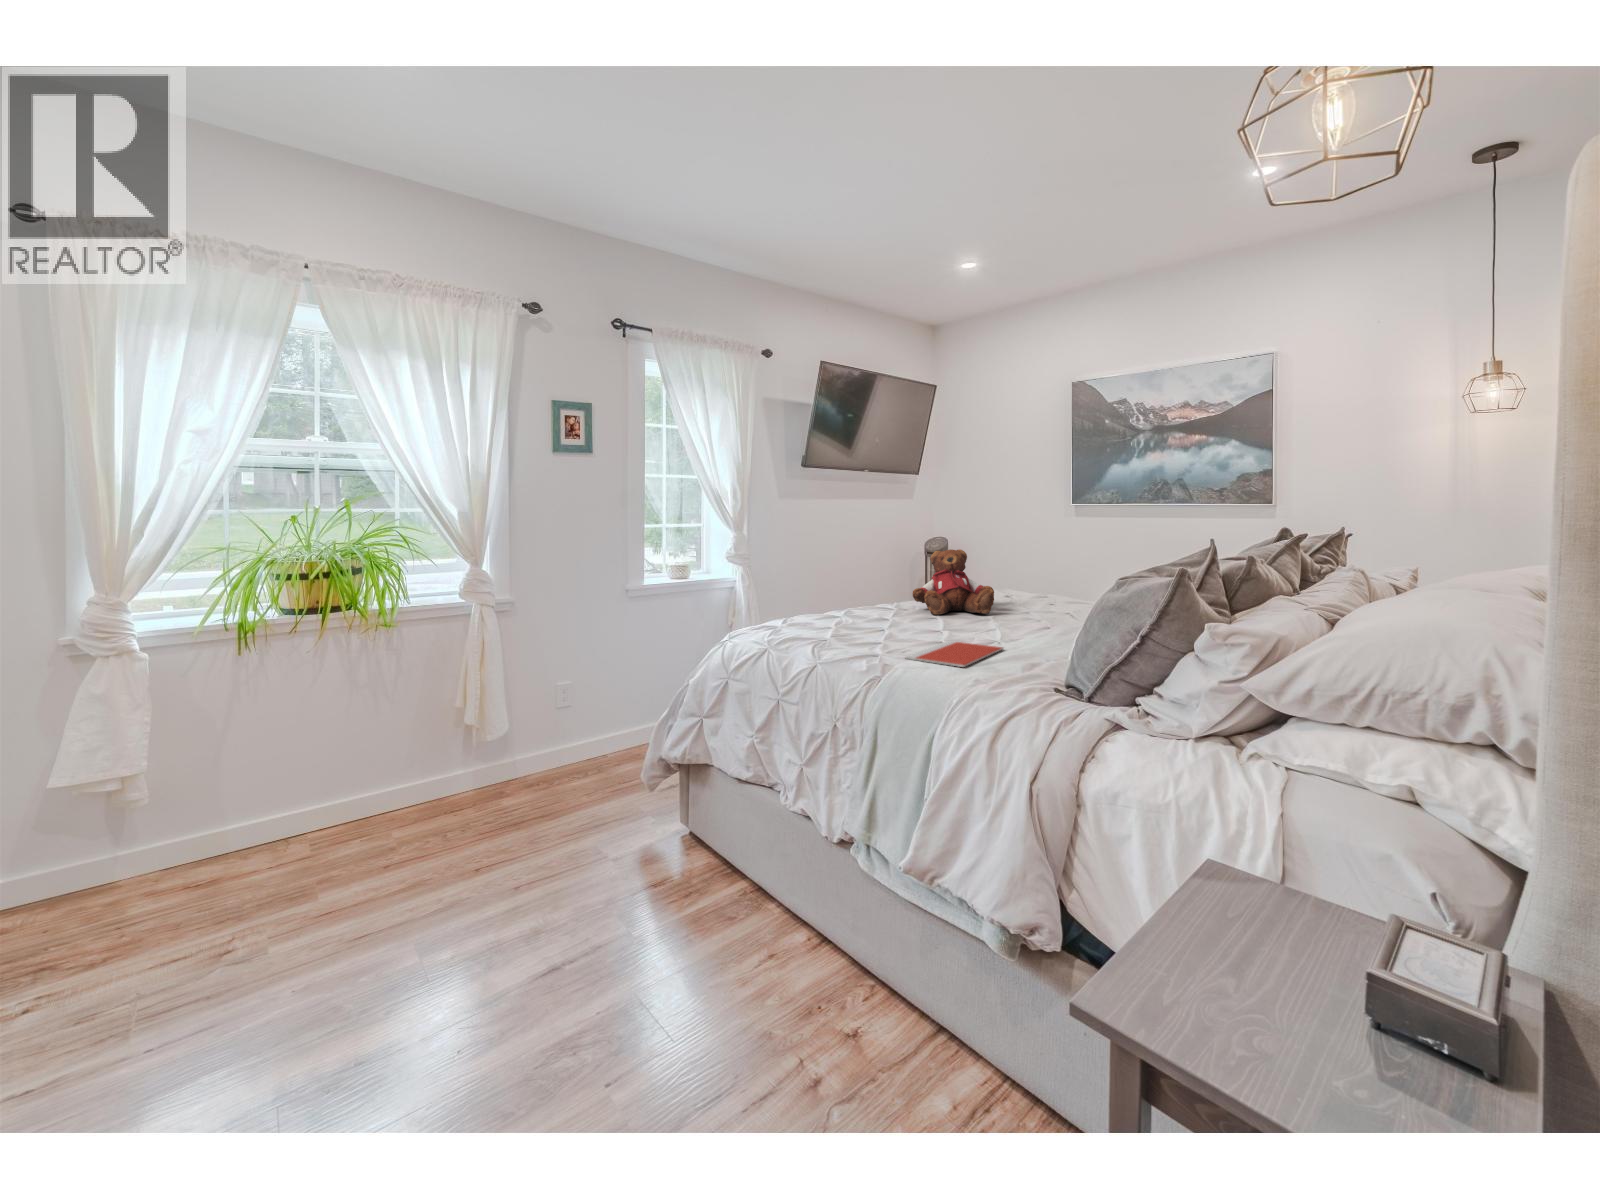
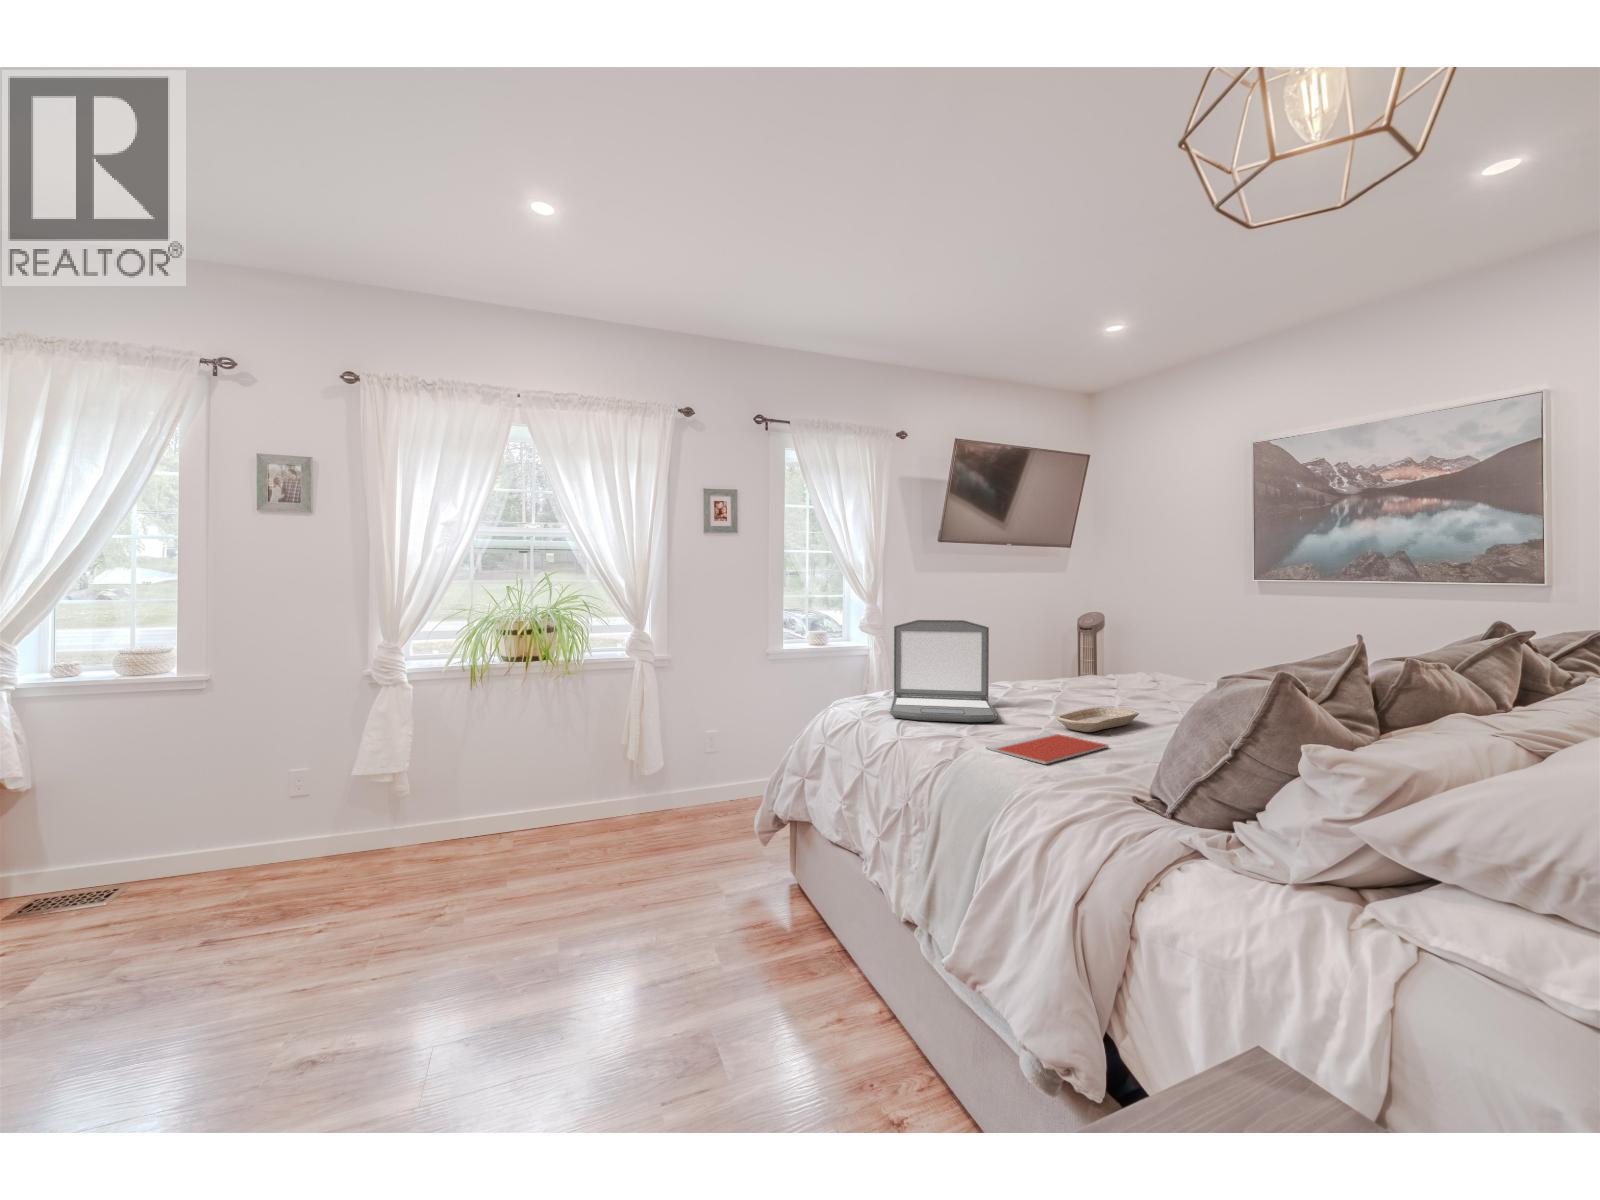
laptop: none [793,541,900,639] -> present [890,620,997,722]
teddy bear: present [913,549,994,614] -> none [1034,630,1130,703]
tray: none [951,617,1014,639] -> present [1056,707,1139,732]

